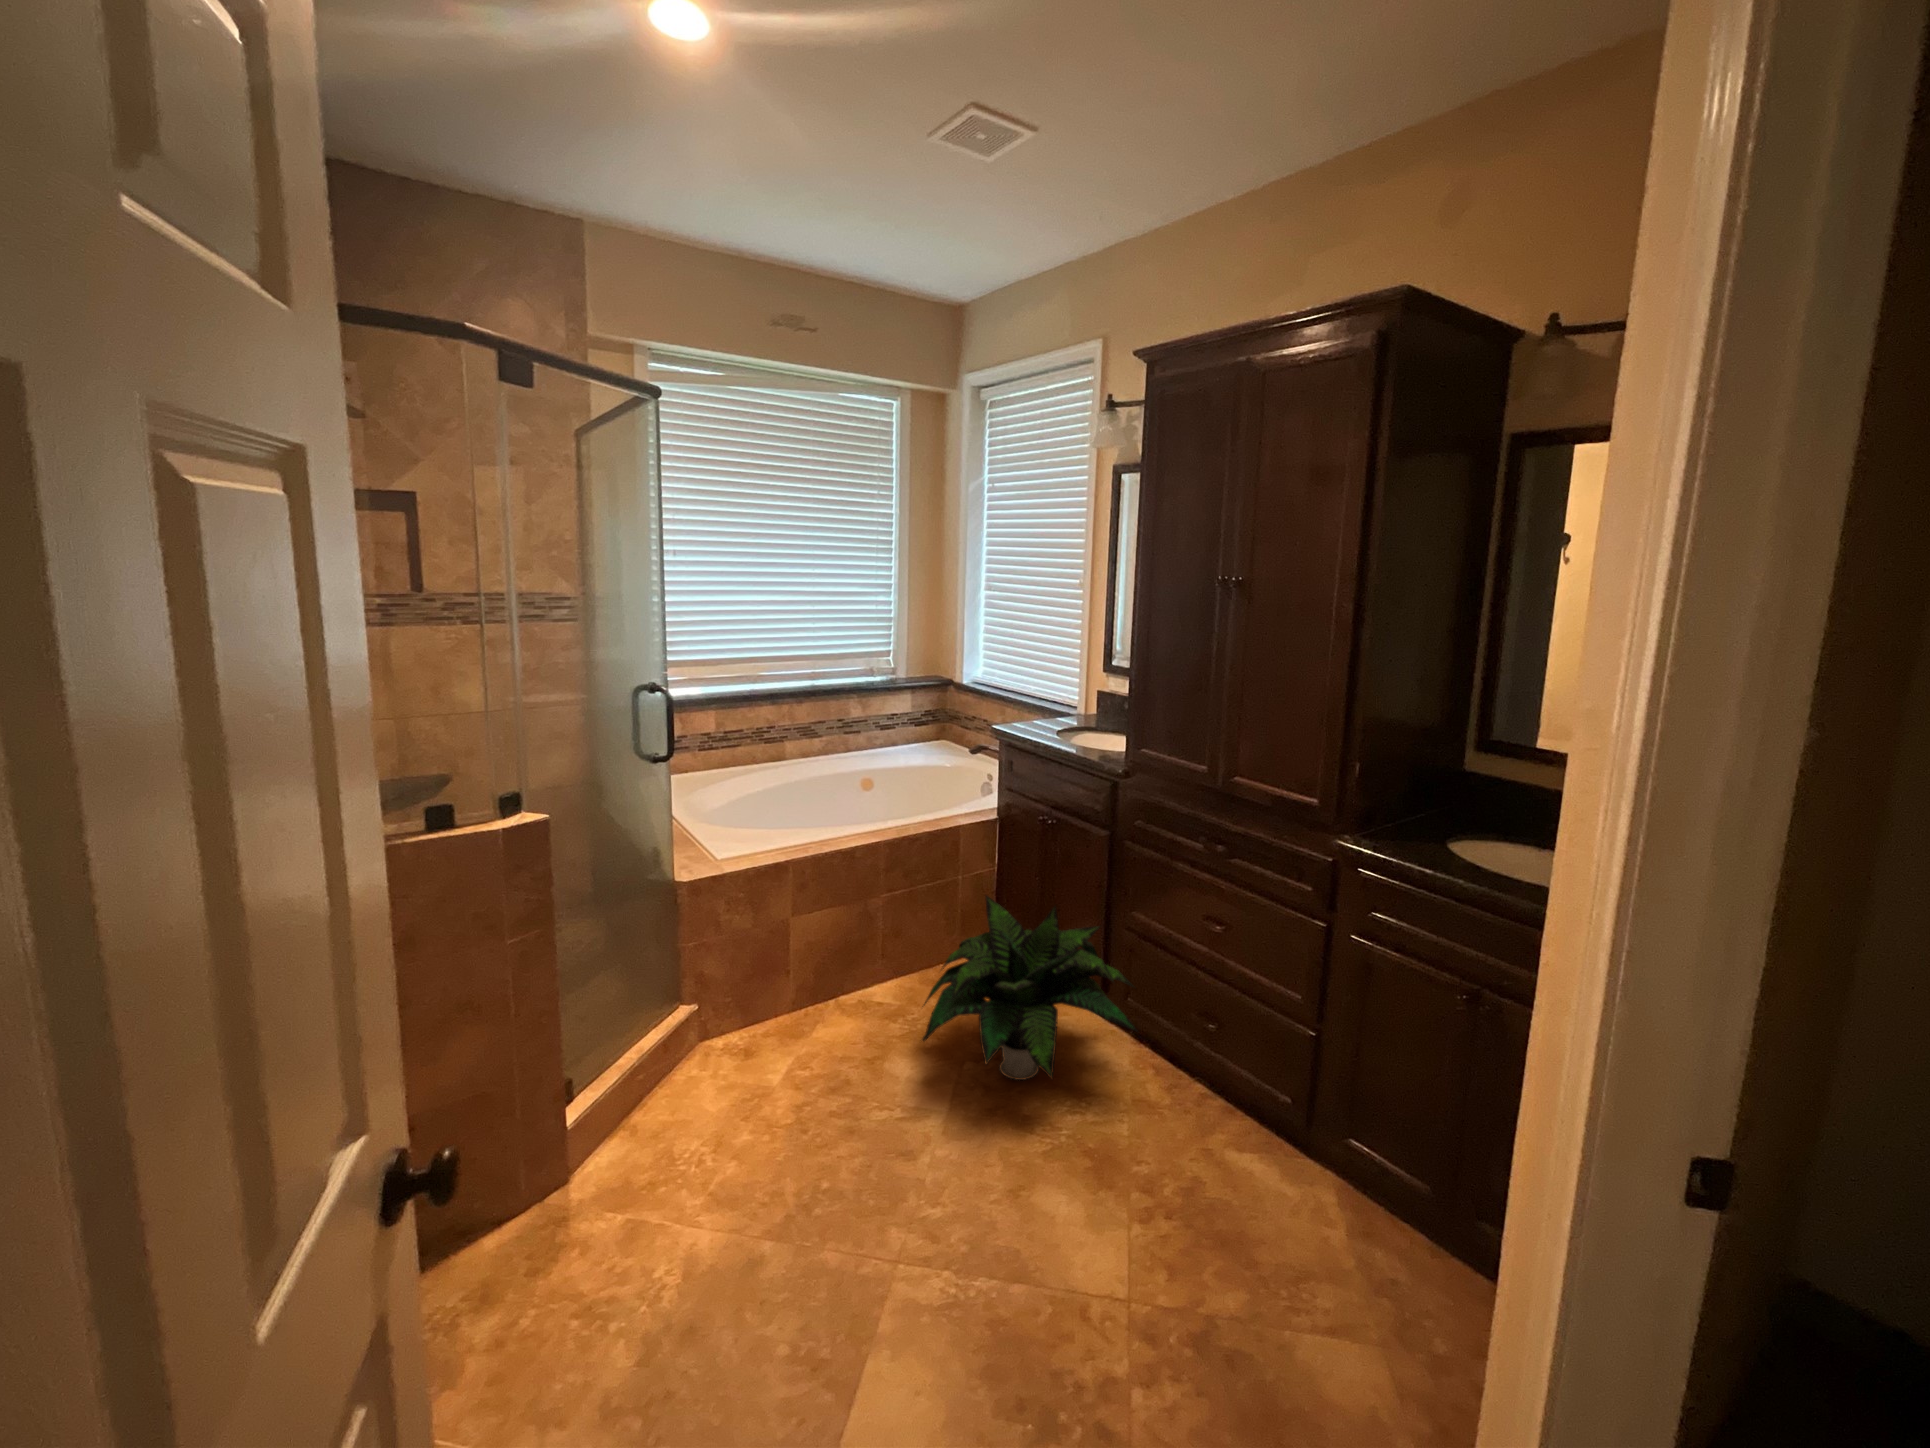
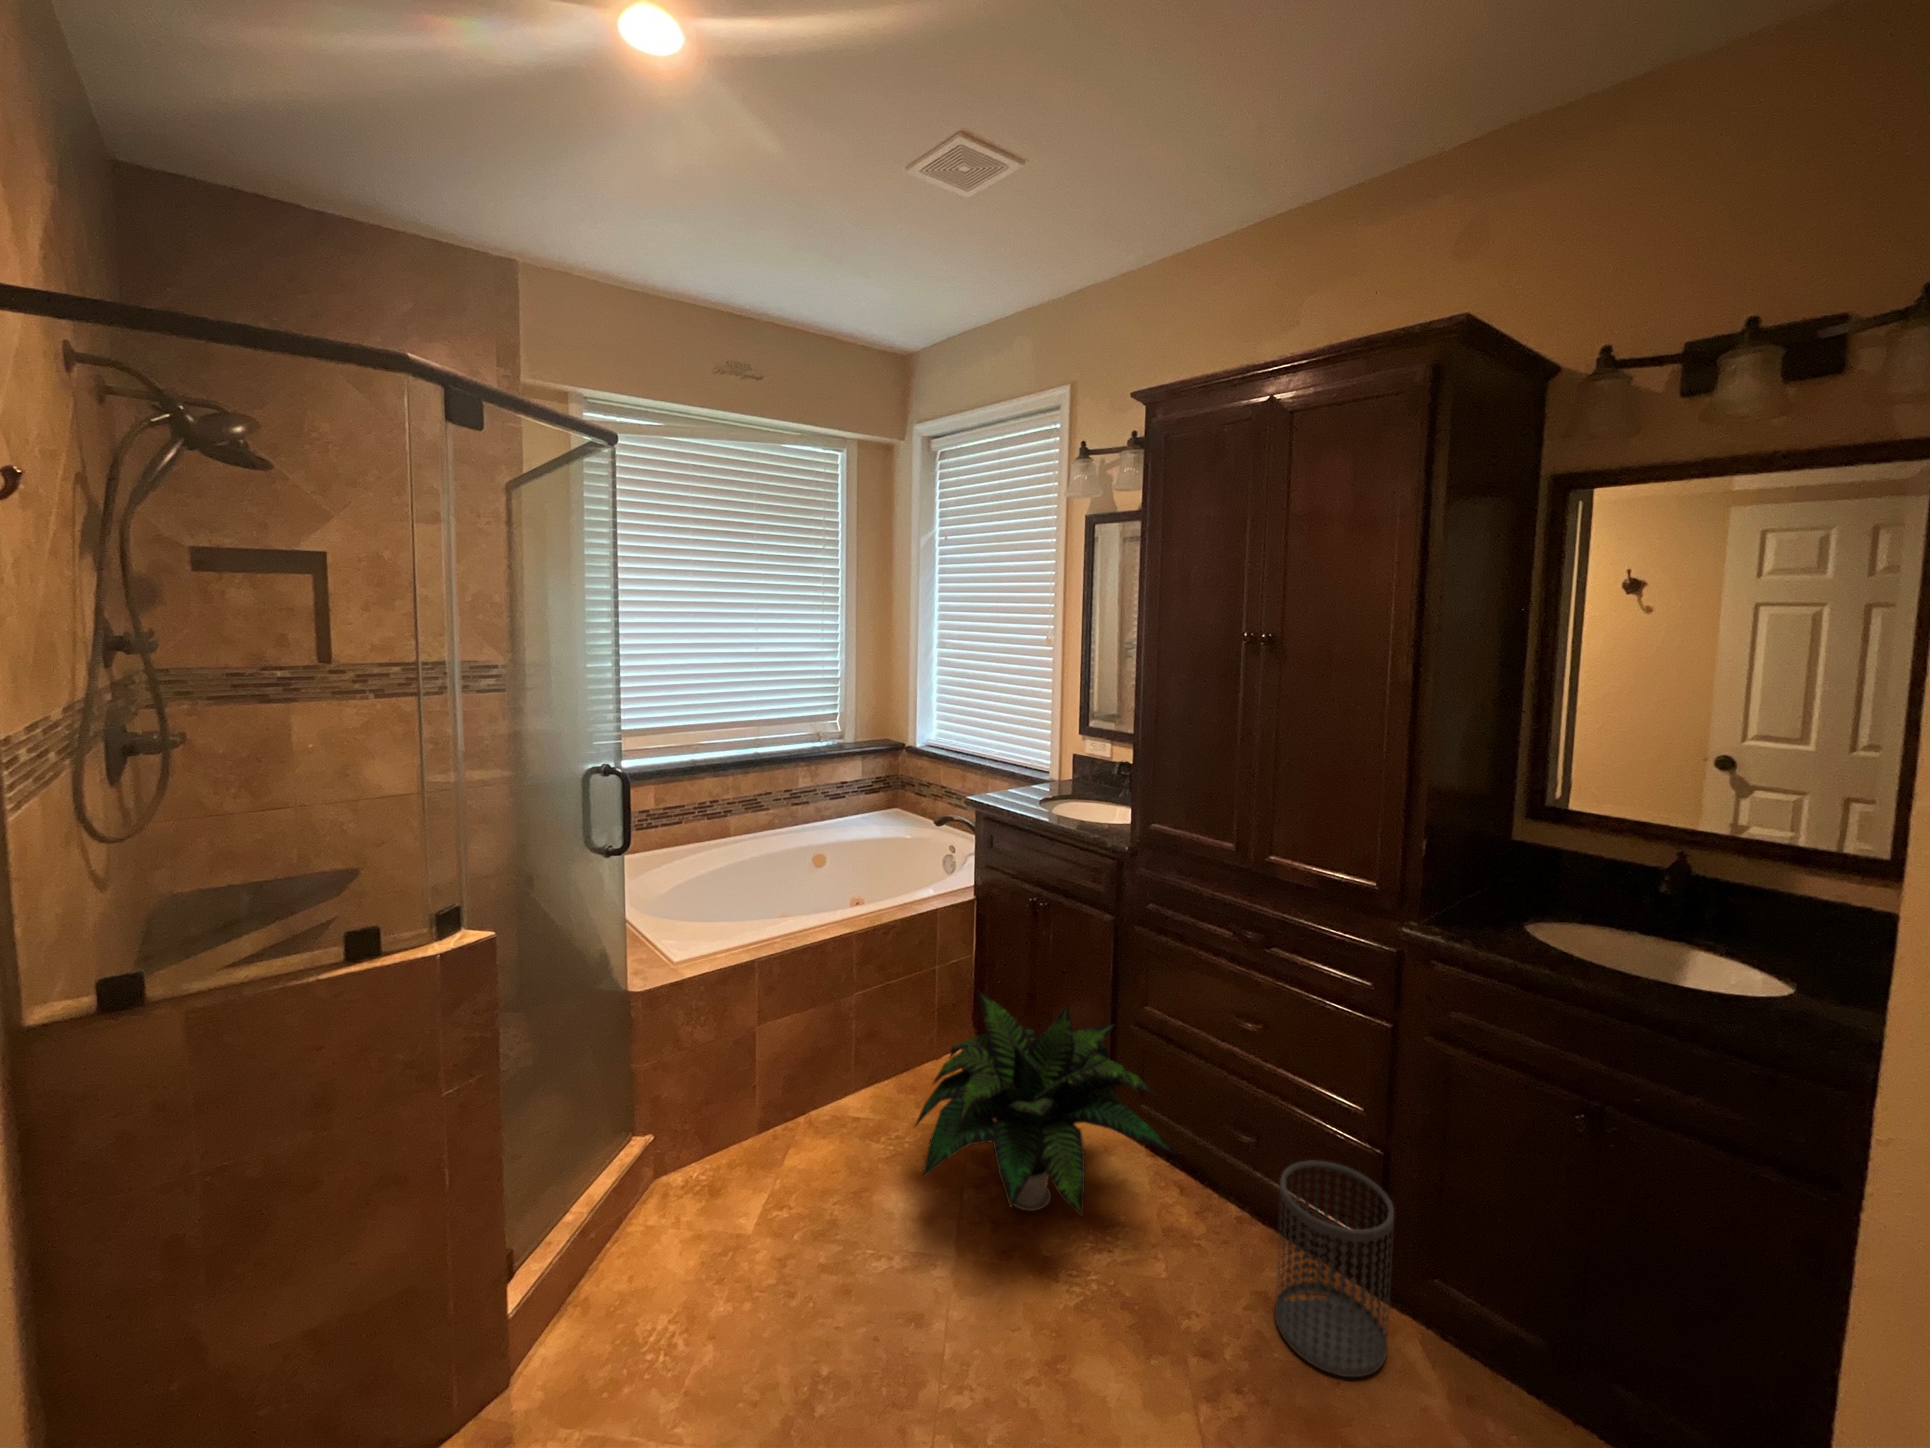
wastebasket: none [1211,1040,1311,1213] -> present [1275,1160,1394,1377]

